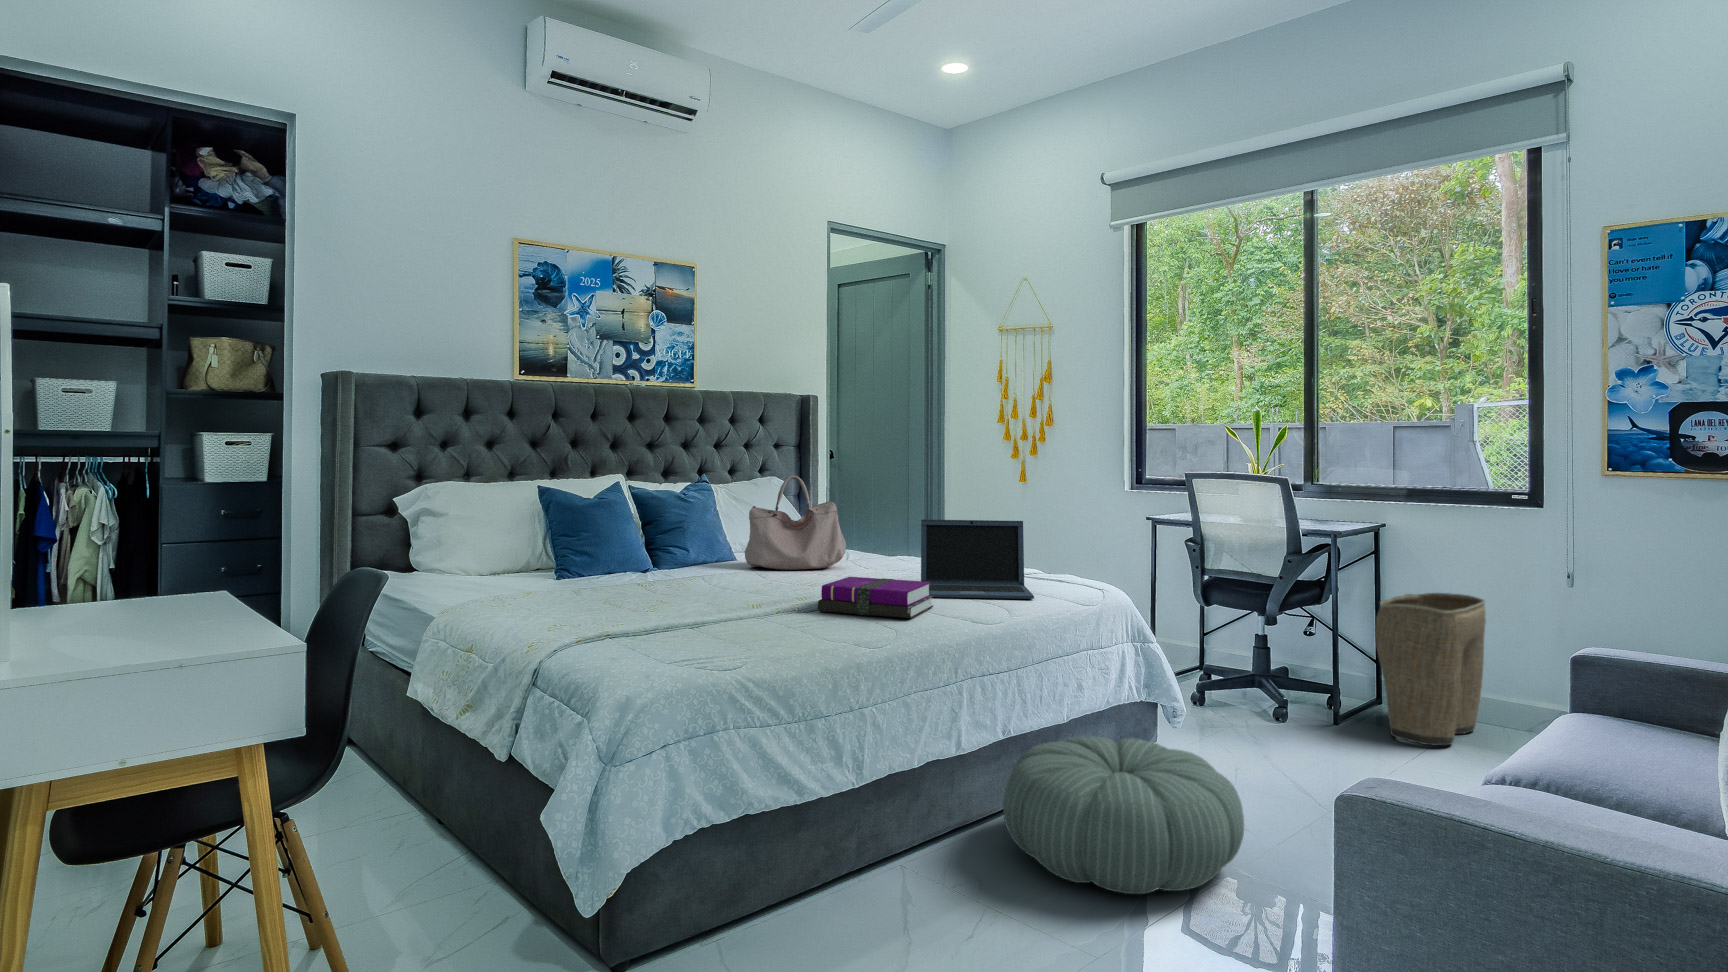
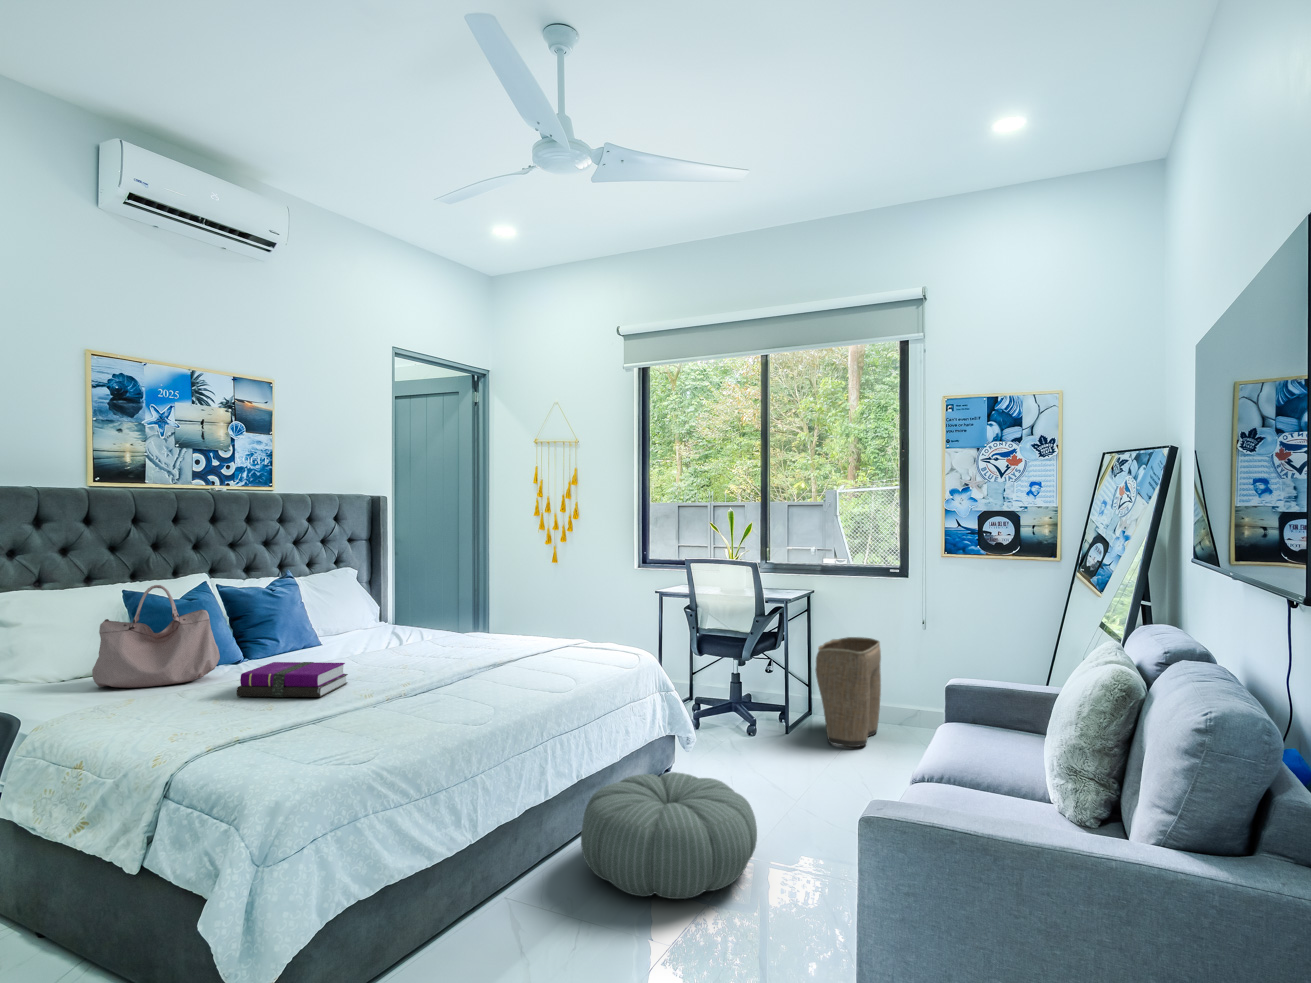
handbag: present [745,476,846,570] -> present [92,585,220,688]
laptop: present [921,520,1034,599] -> none [494,604,590,673]
notebook: present [818,577,933,618] -> present [237,662,348,697]

